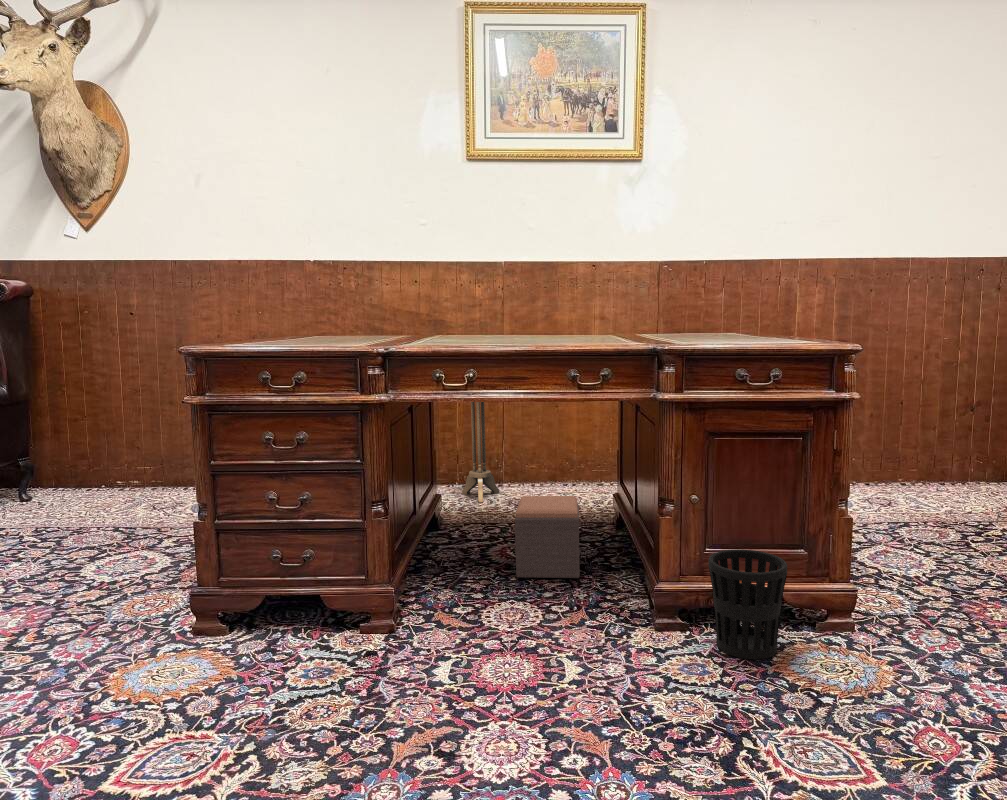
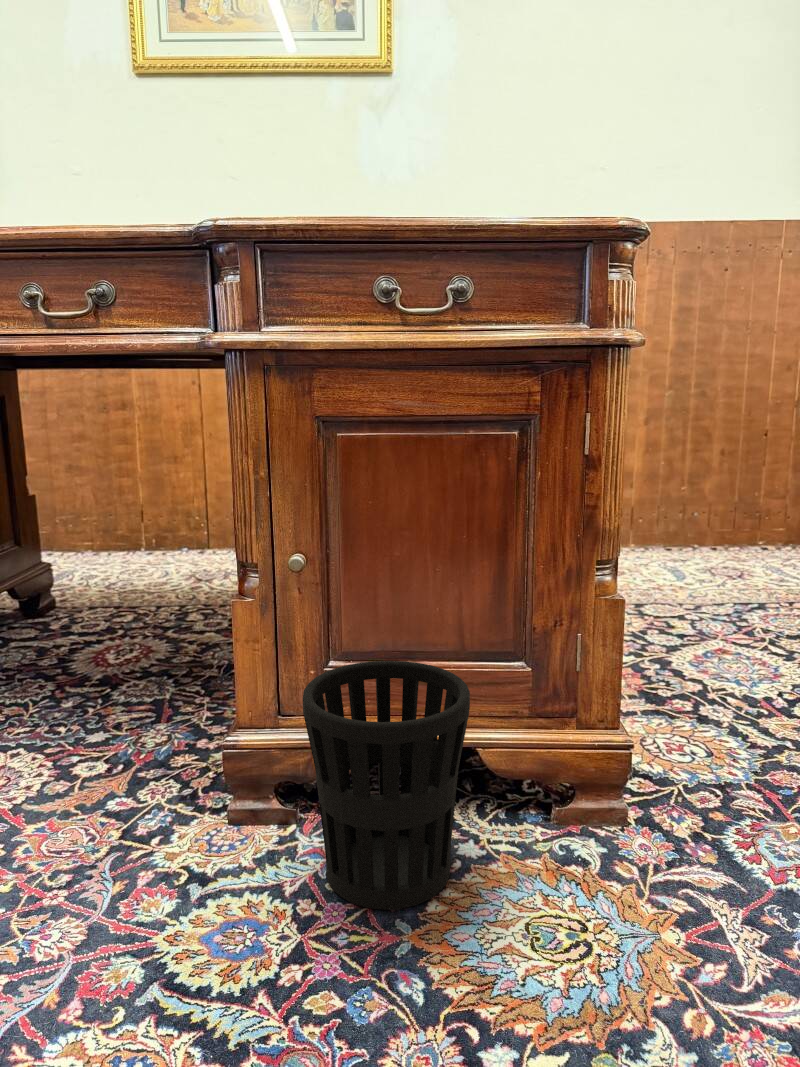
side table: present [462,402,500,502] -> none [98,385,183,570]
footstool: present [515,496,580,578] -> none [55,555,209,700]

